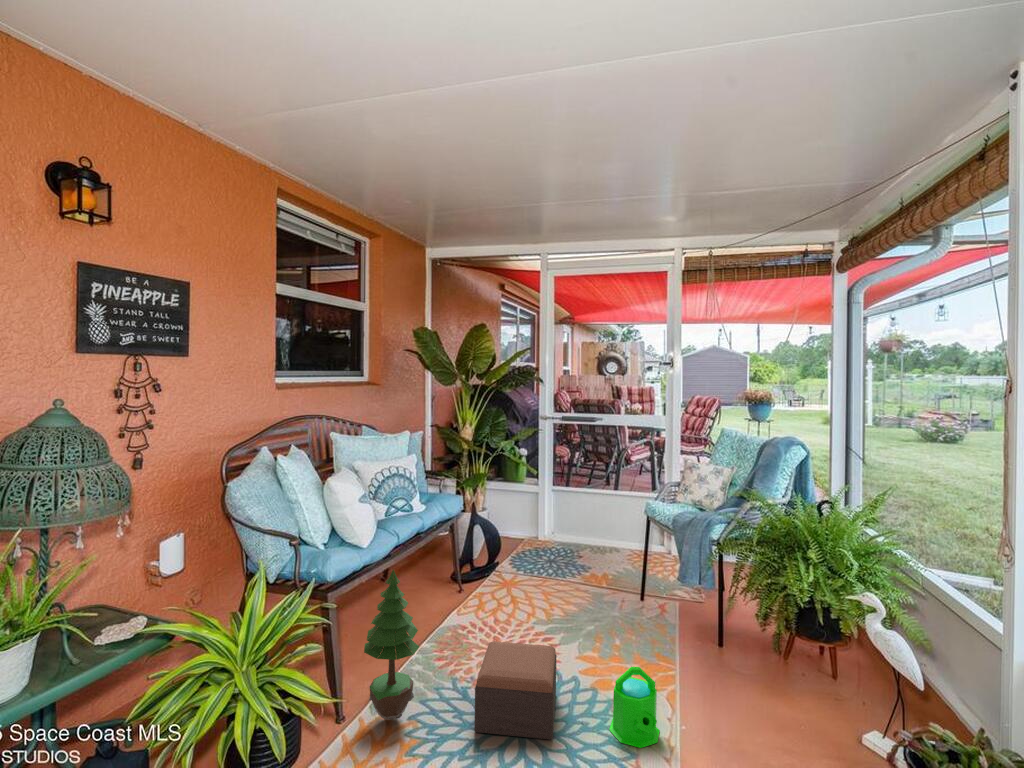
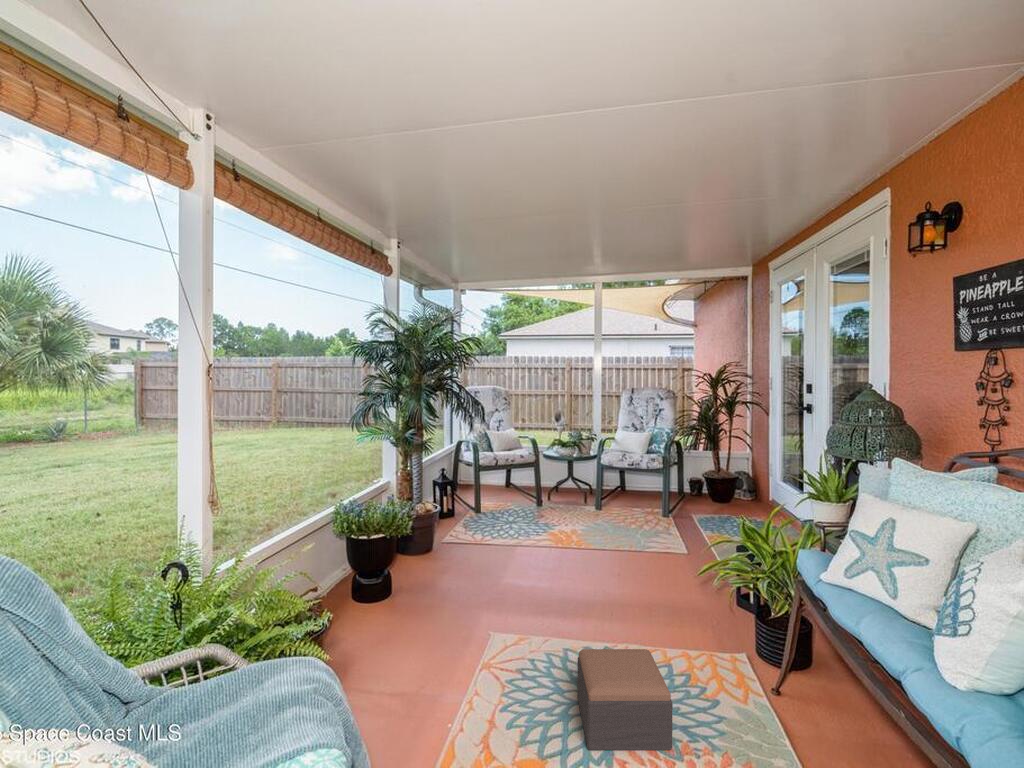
potted tree: present [364,569,419,720] -> none [708,555,766,702]
watering can: present [609,667,660,748] -> none [475,651,526,734]

